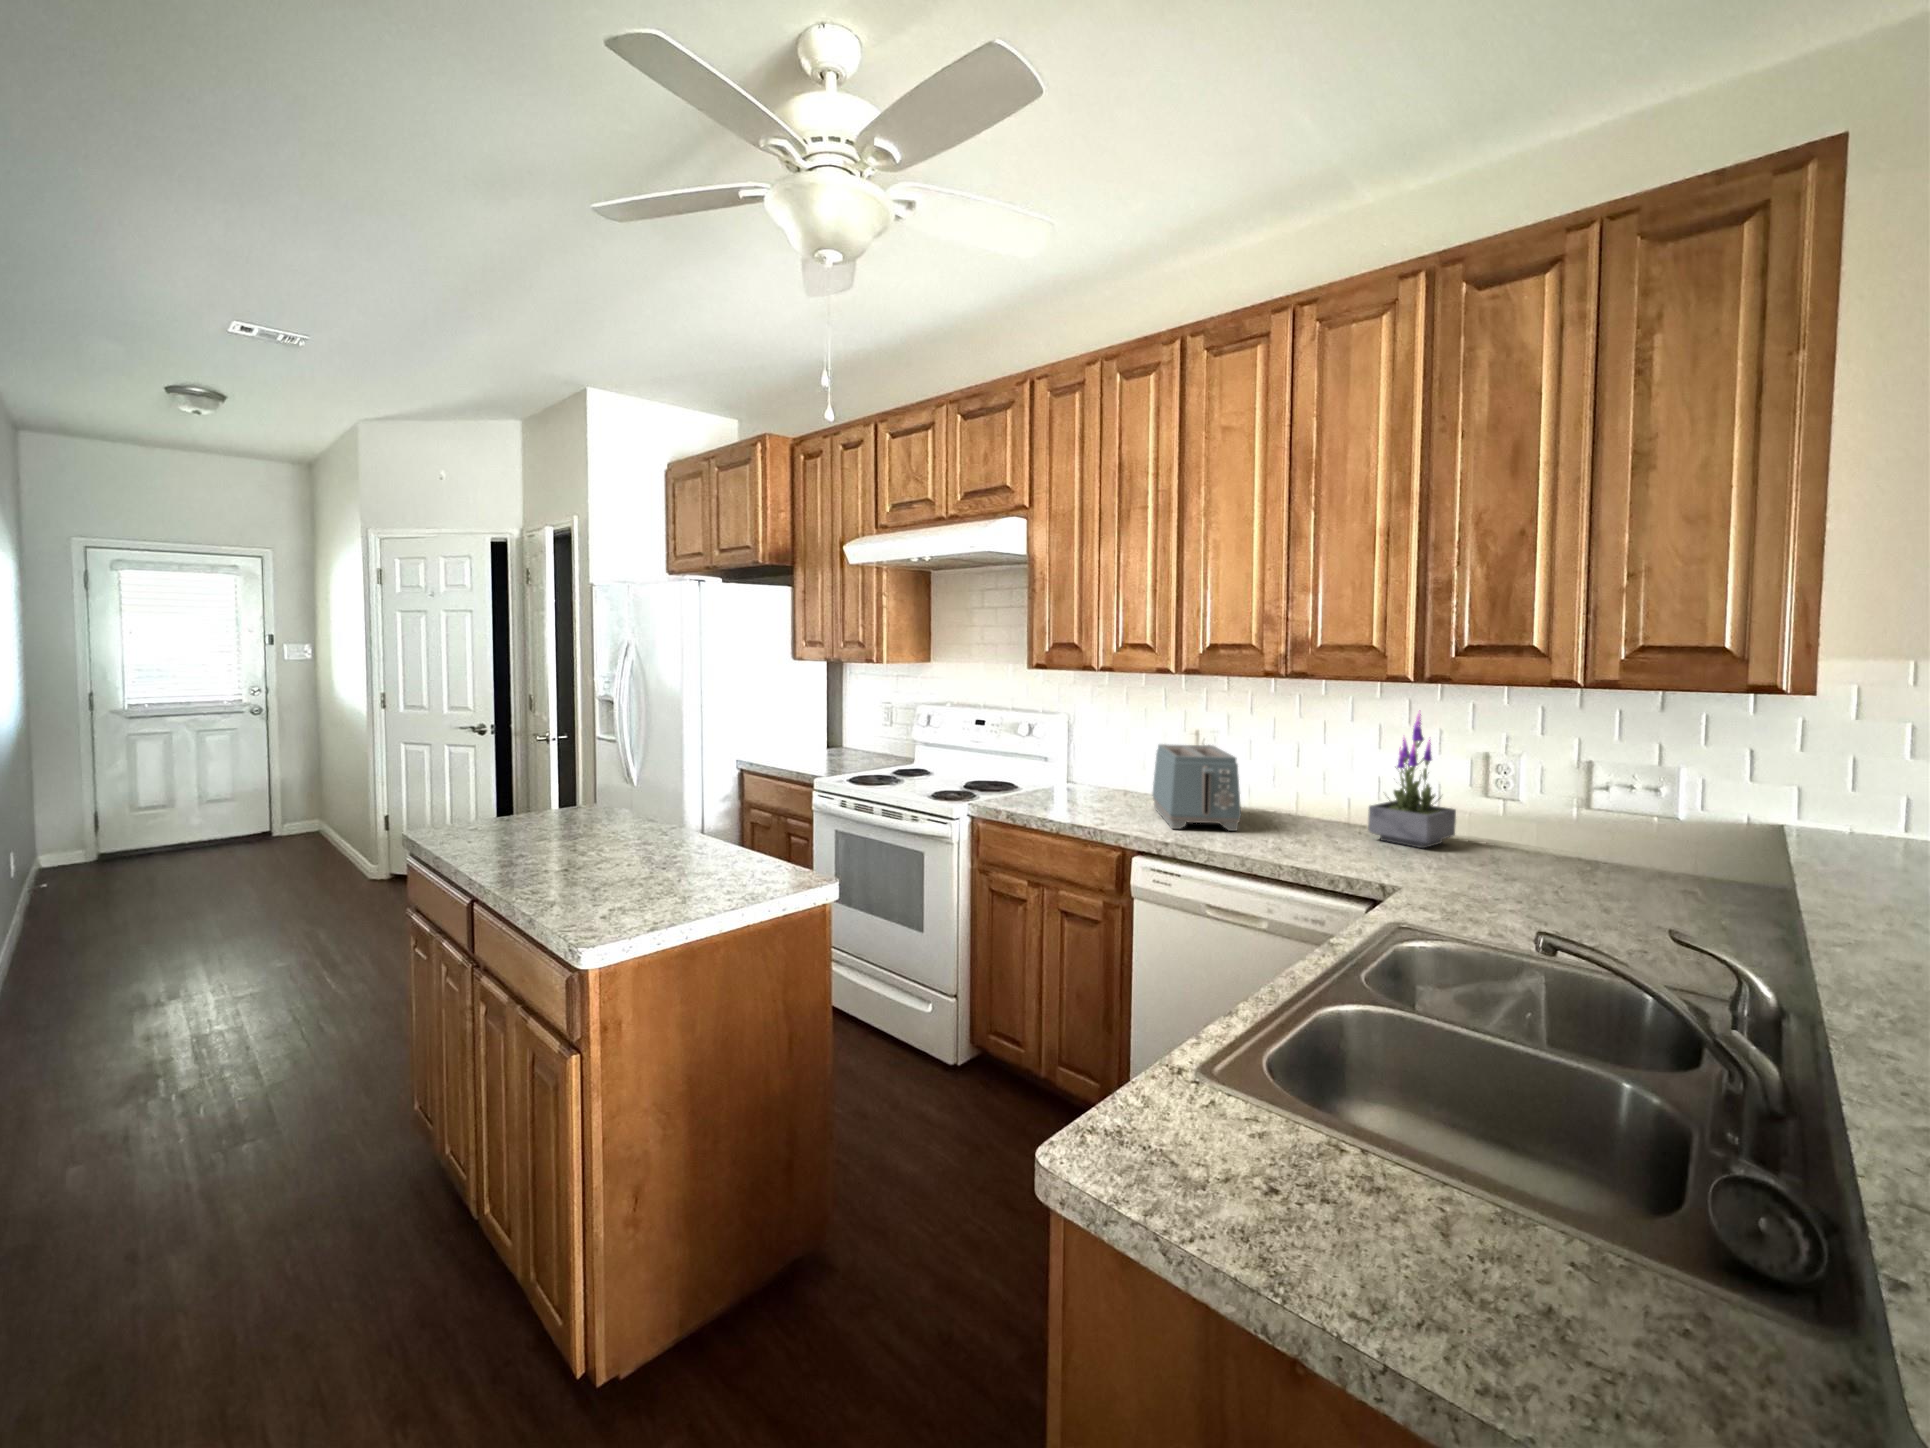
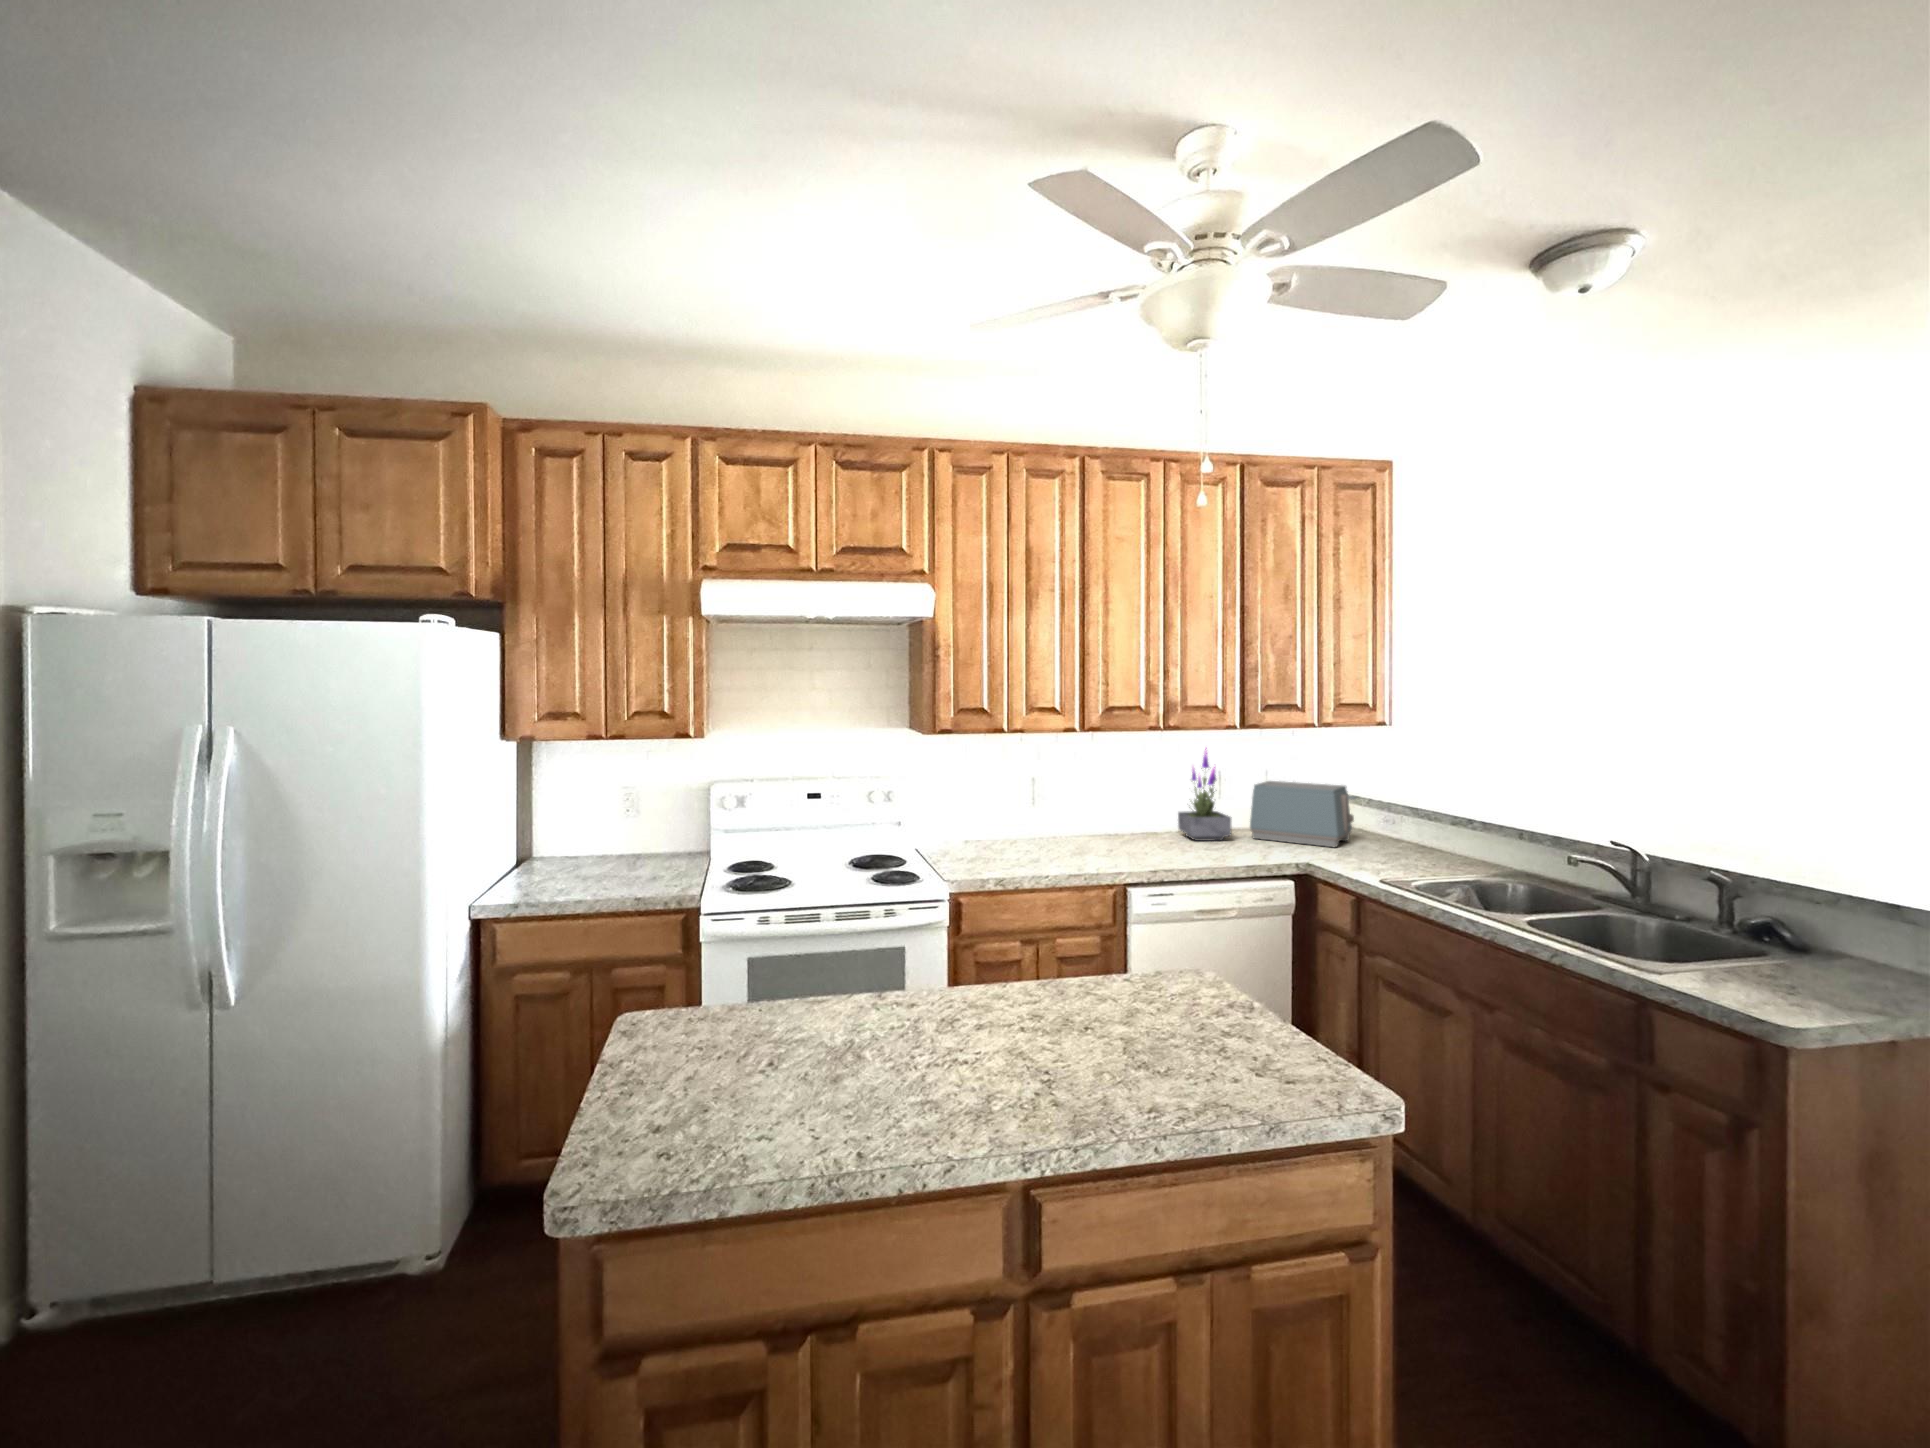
toaster: present [1152,744,1241,831] -> present [1250,781,1356,847]

